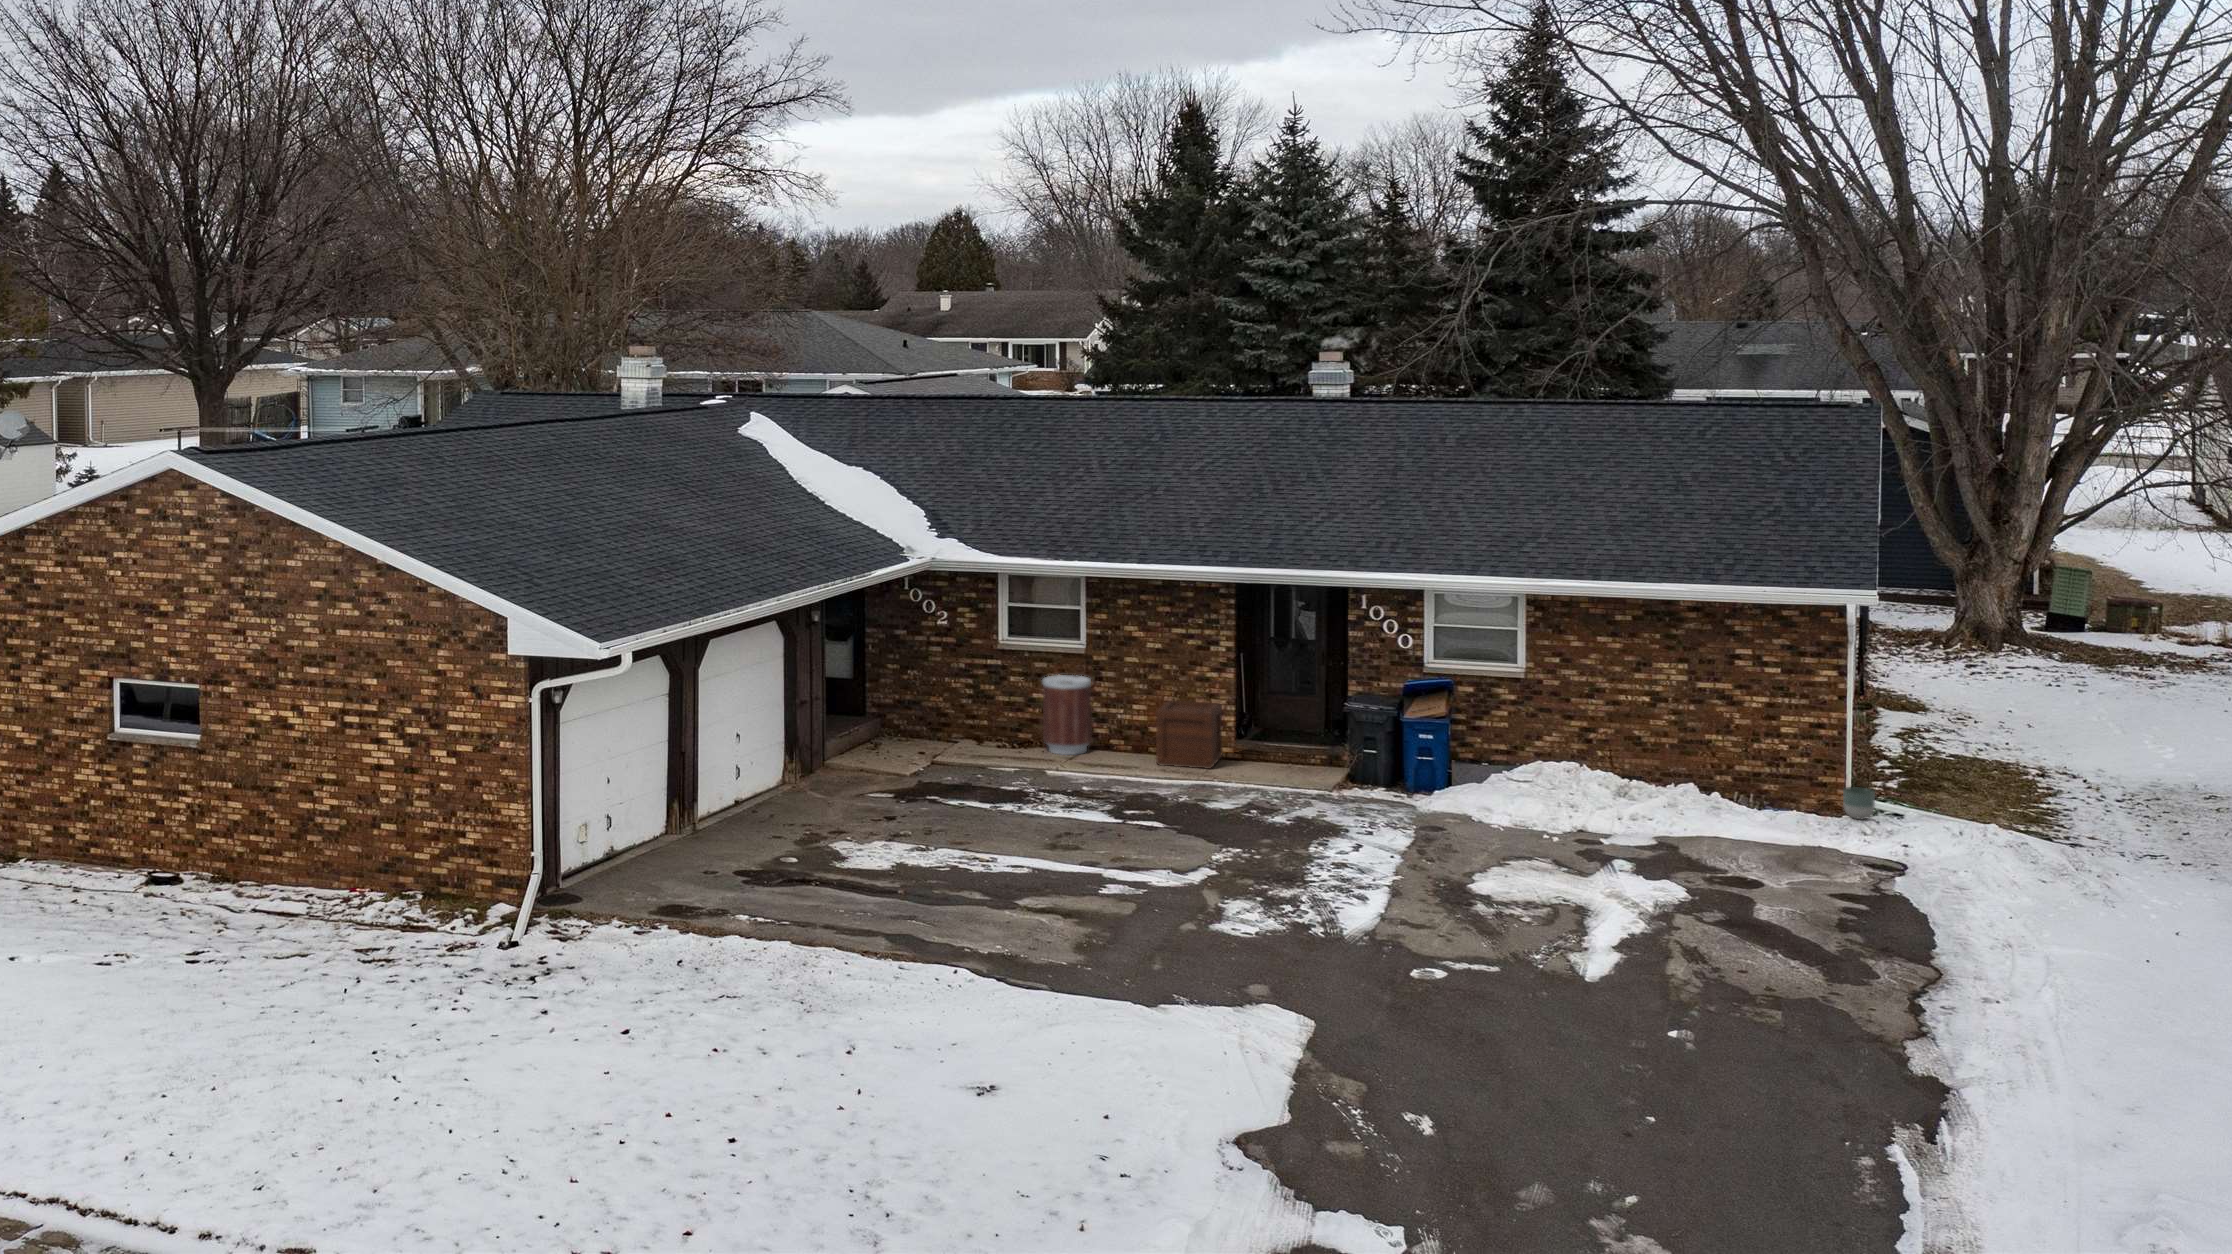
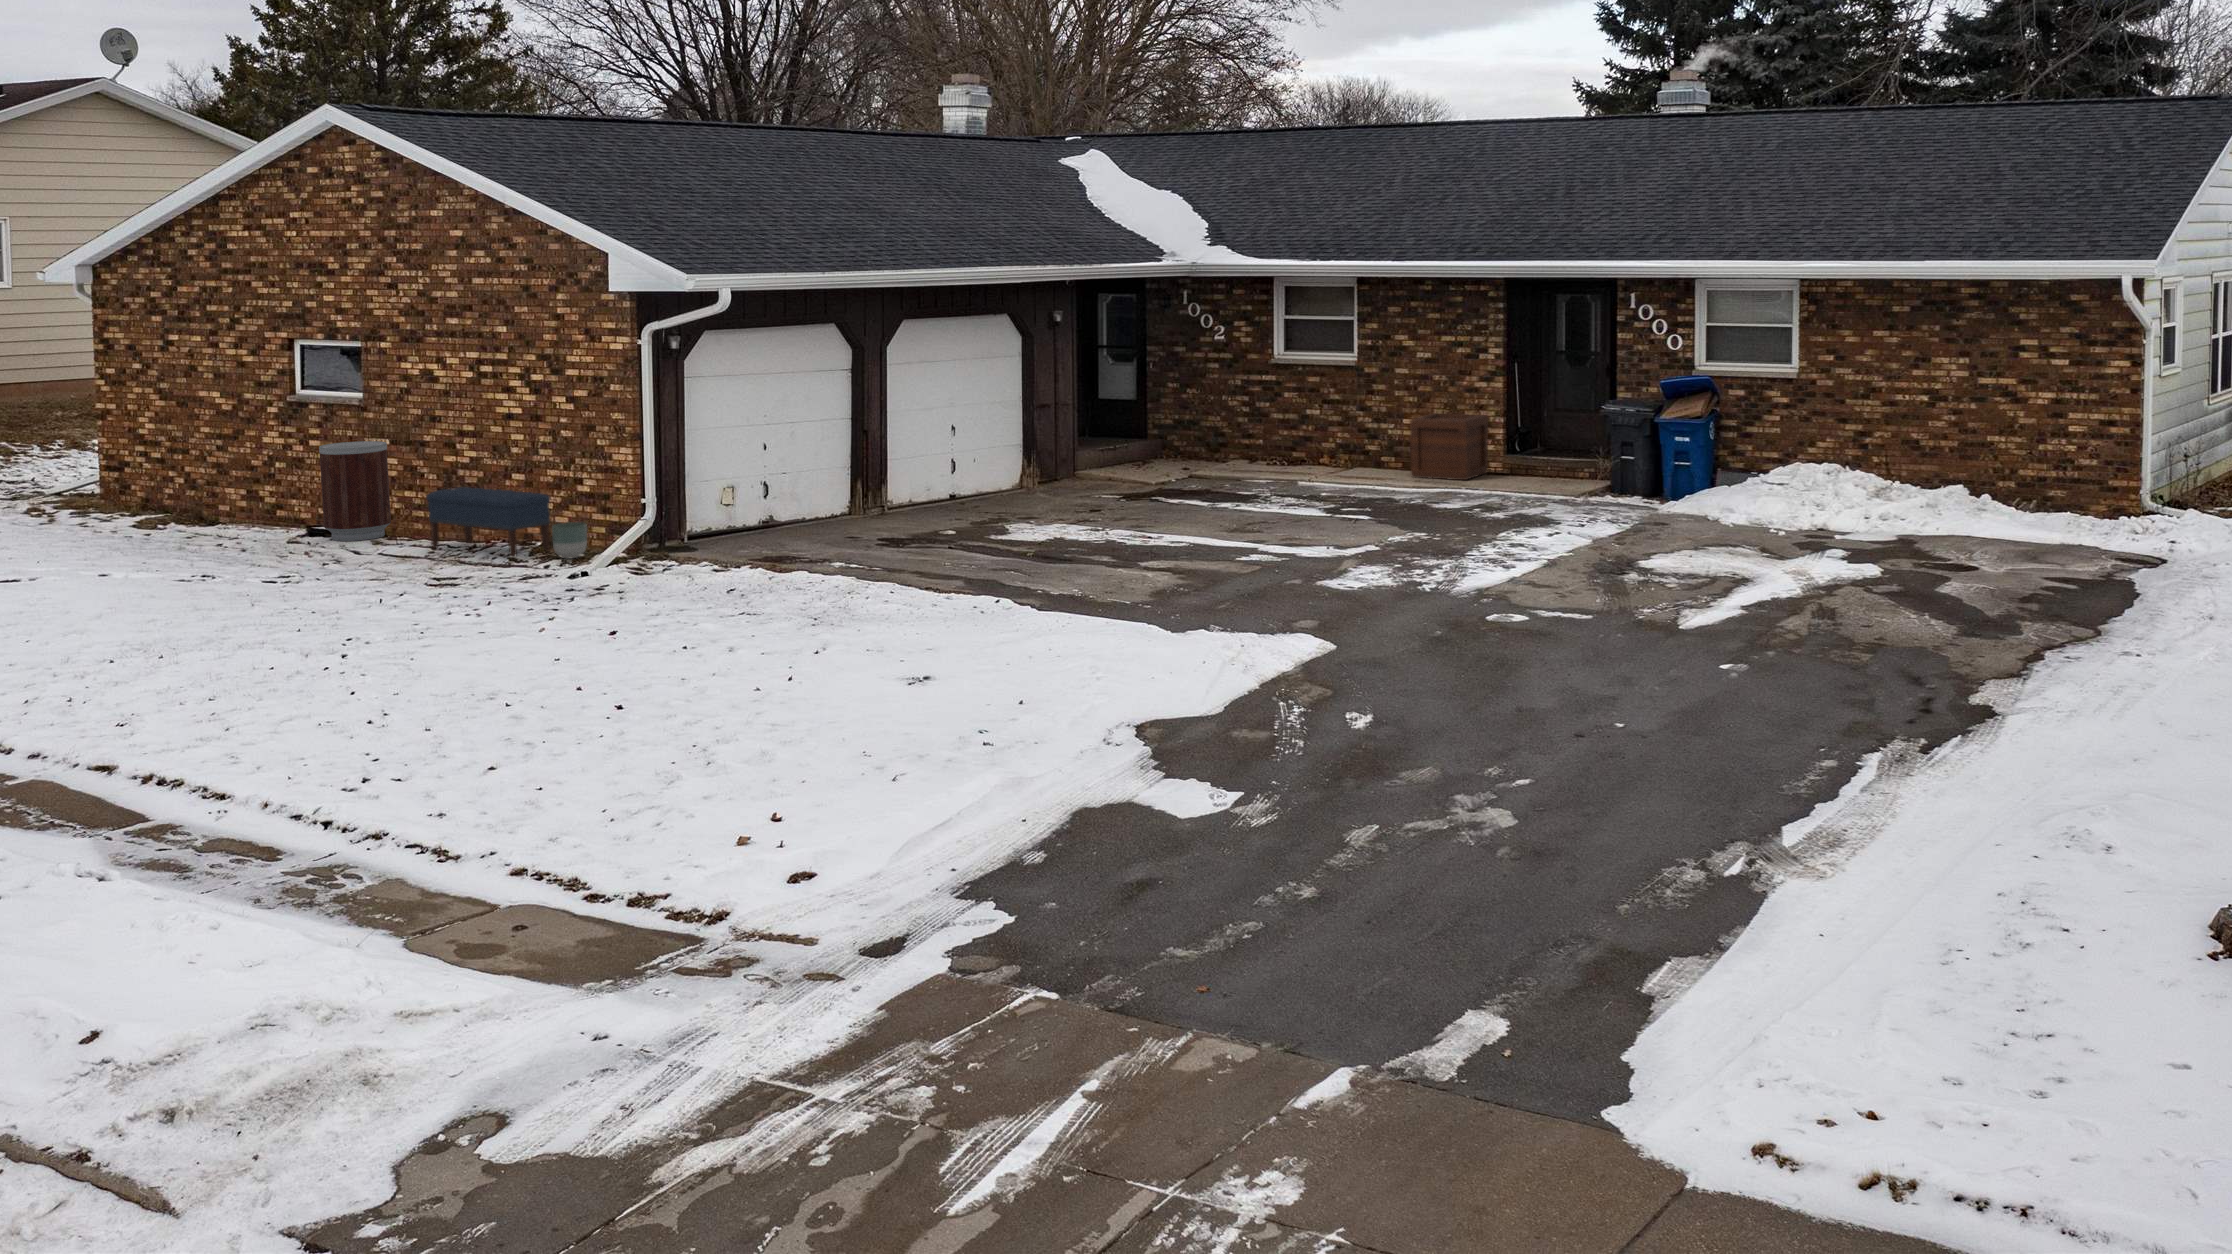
trash can: present [1043,675,1092,755] -> present [319,441,391,541]
planter: present [1843,787,1875,819] -> present [552,522,587,559]
bench: none [293,836,426,916] -> present [426,487,550,558]

